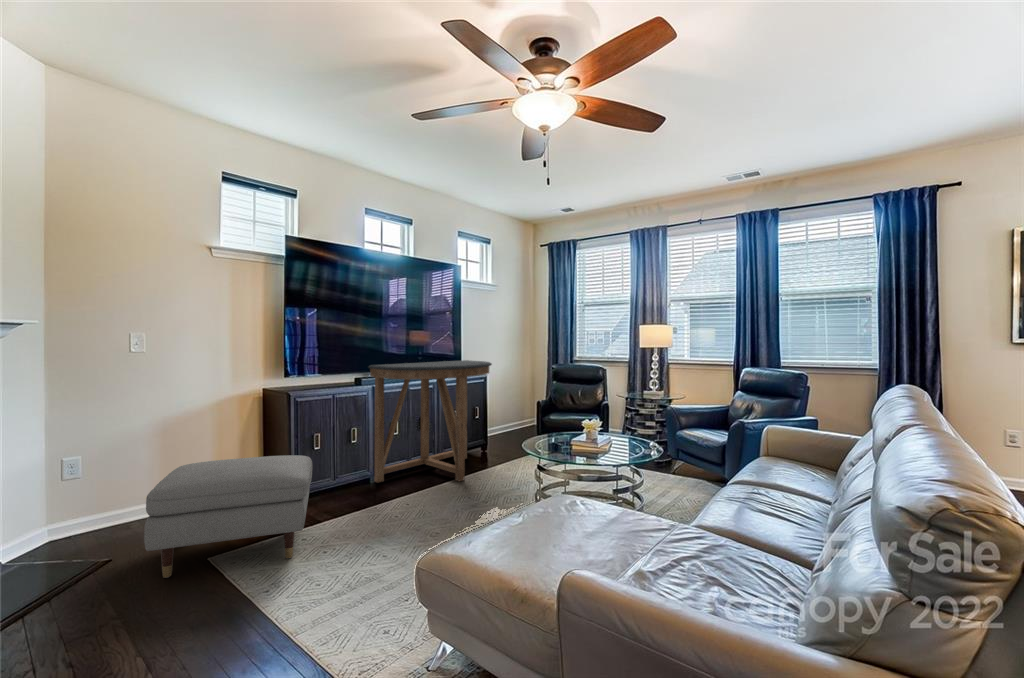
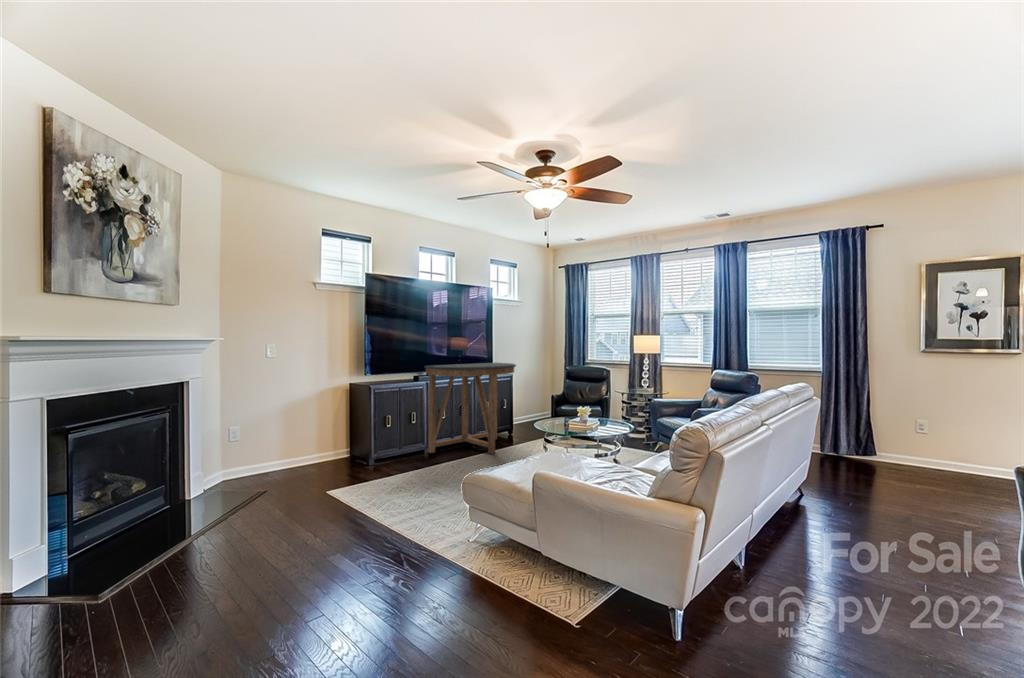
ottoman: present [144,455,312,578] -> none [294,428,392,500]

